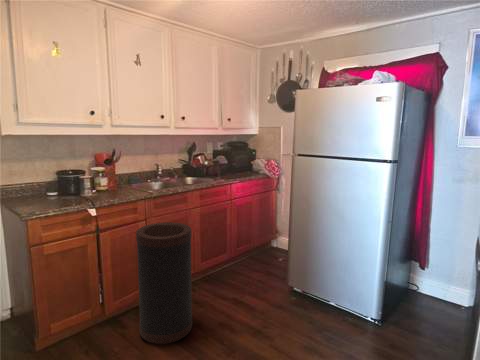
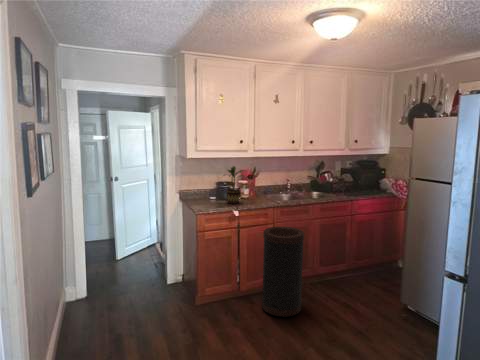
potted plant: none [65,146,104,199] -> present [227,166,242,204]

